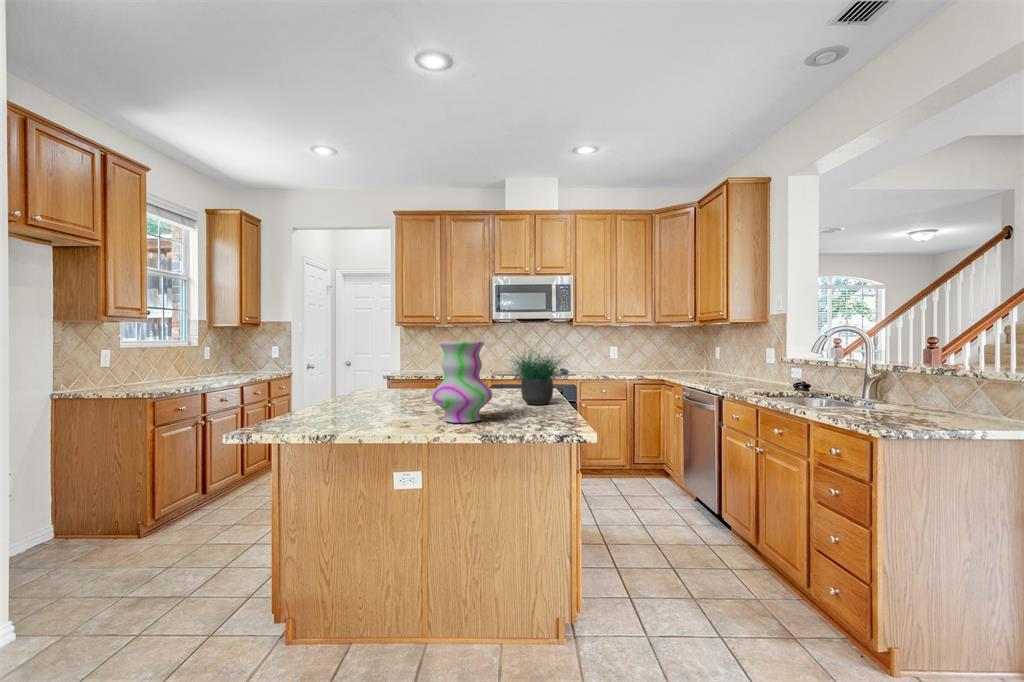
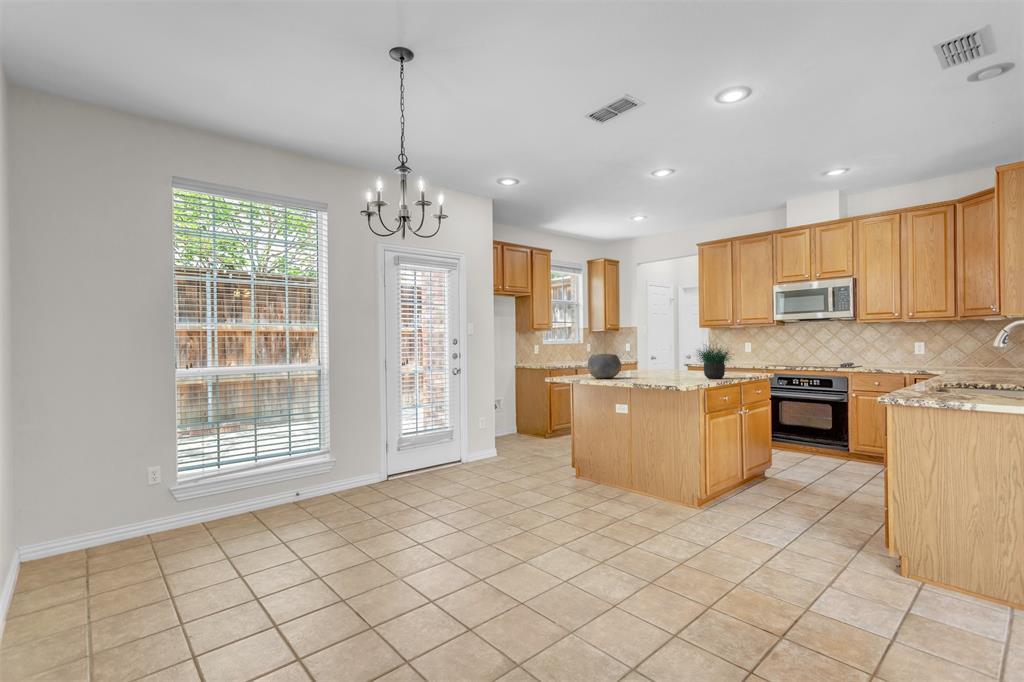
vase: present [432,341,492,423] -> none [630,340,661,381]
bowl: none [317,368,389,422] -> present [588,354,621,379]

